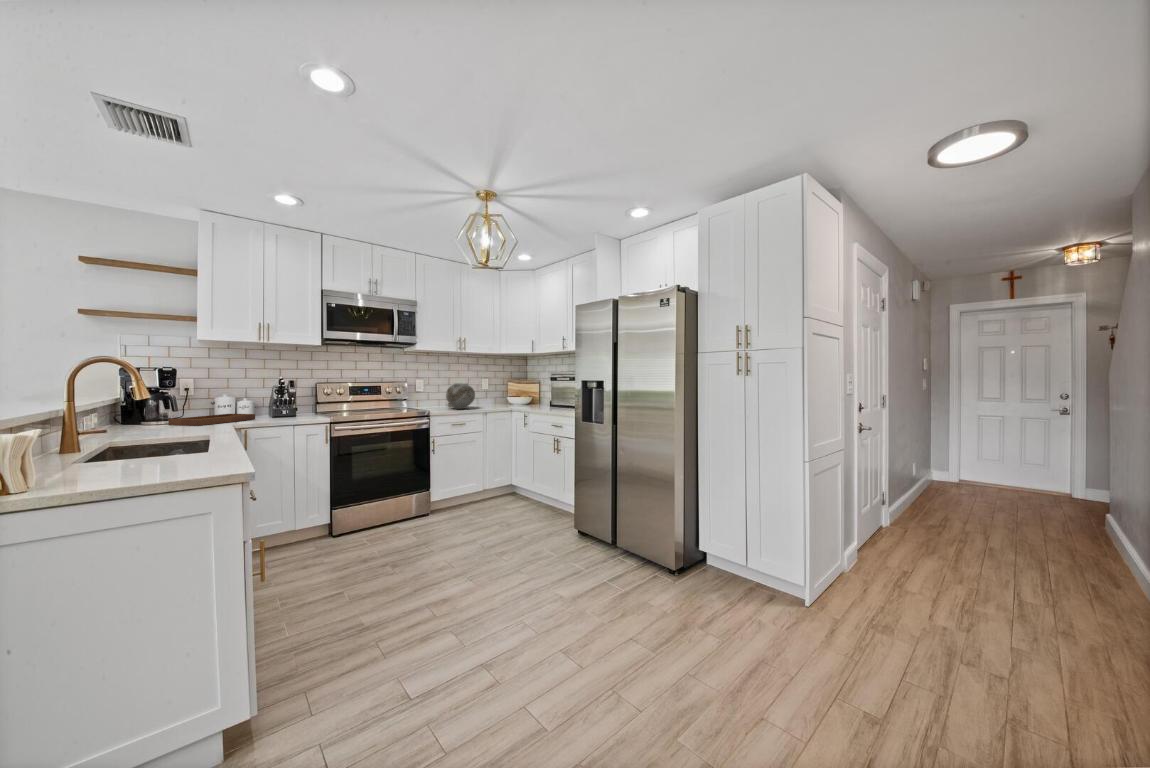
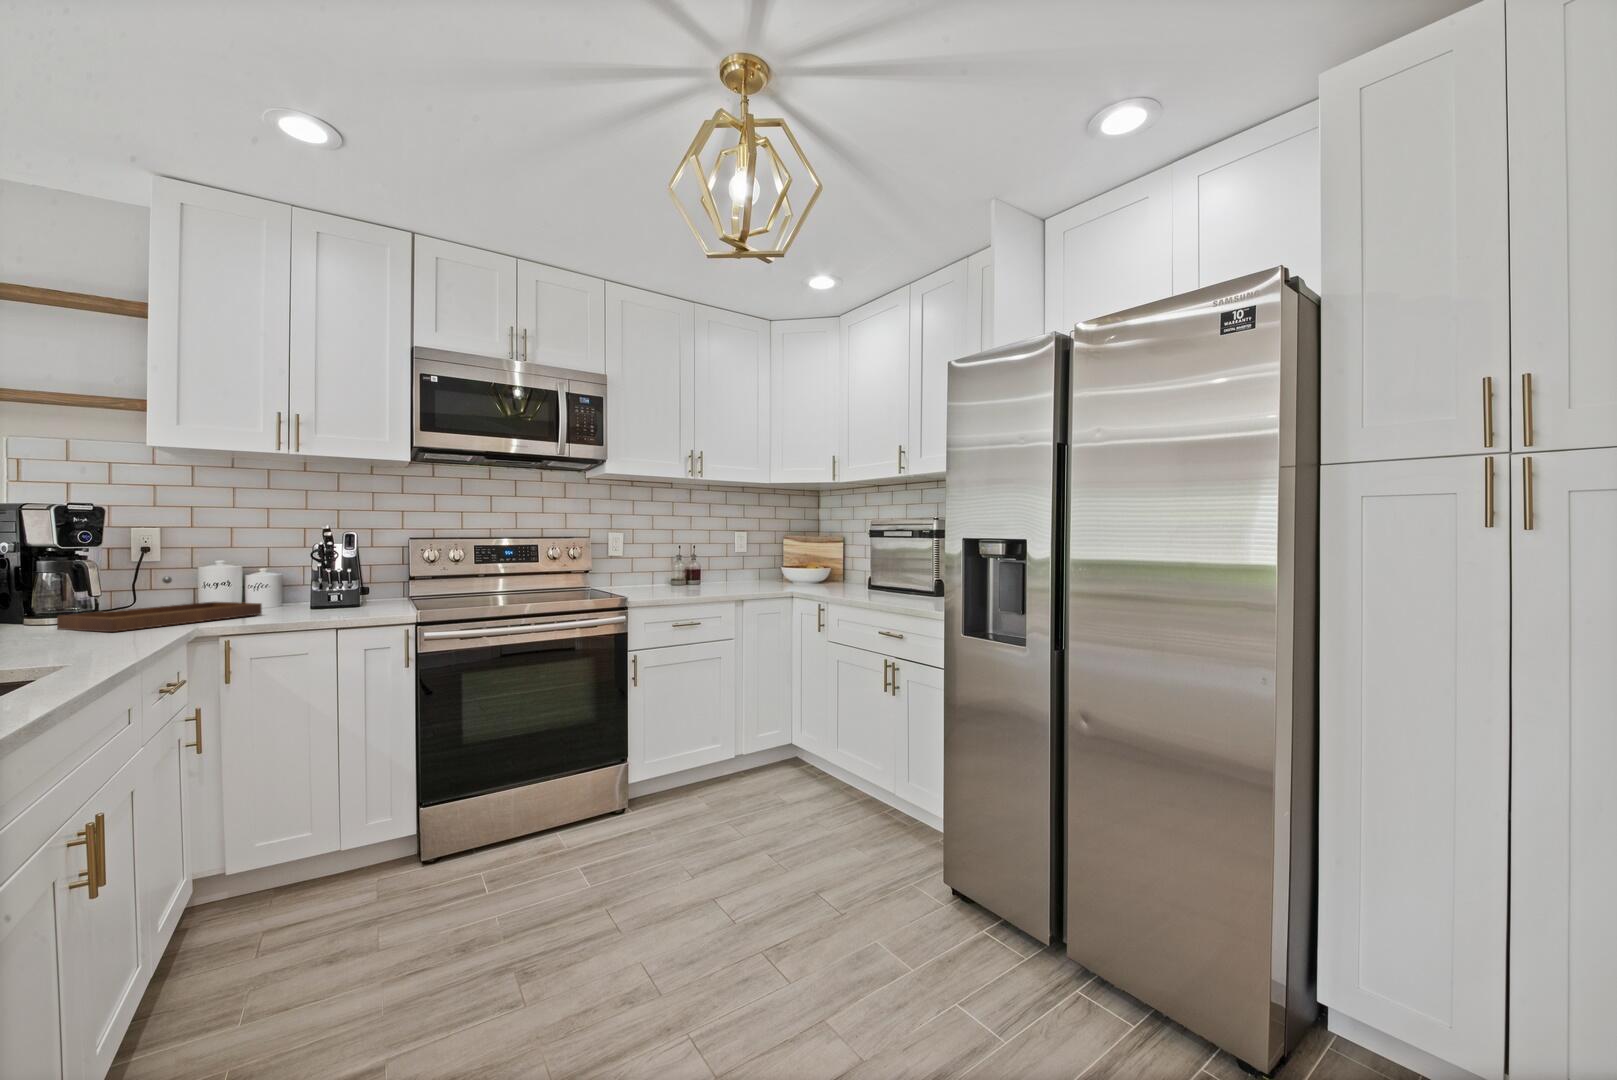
vase: present [446,383,475,409] -> none [663,541,721,593]

